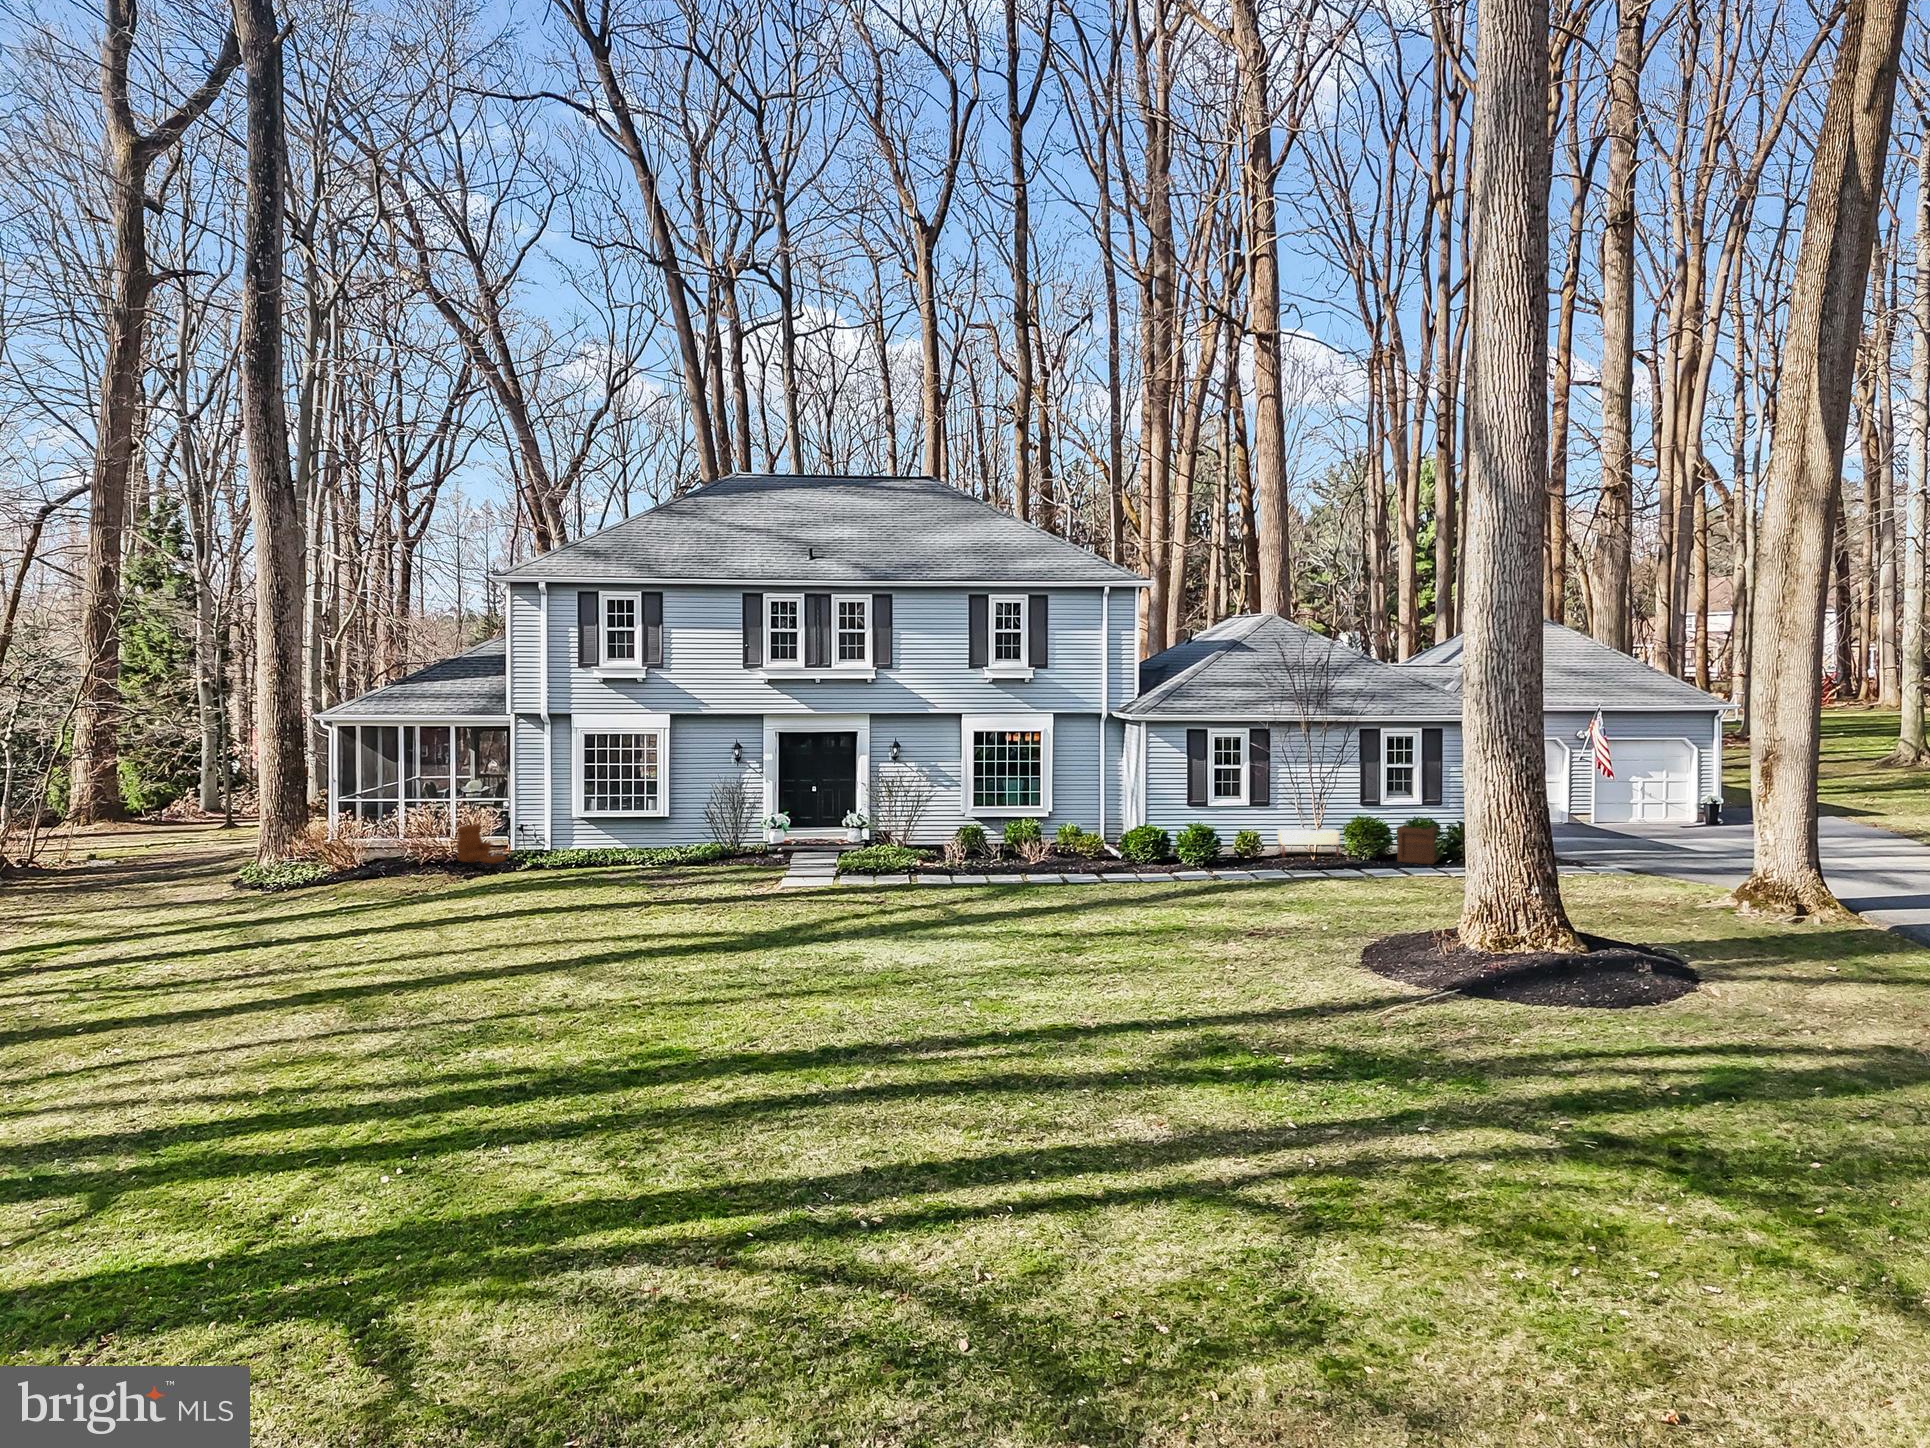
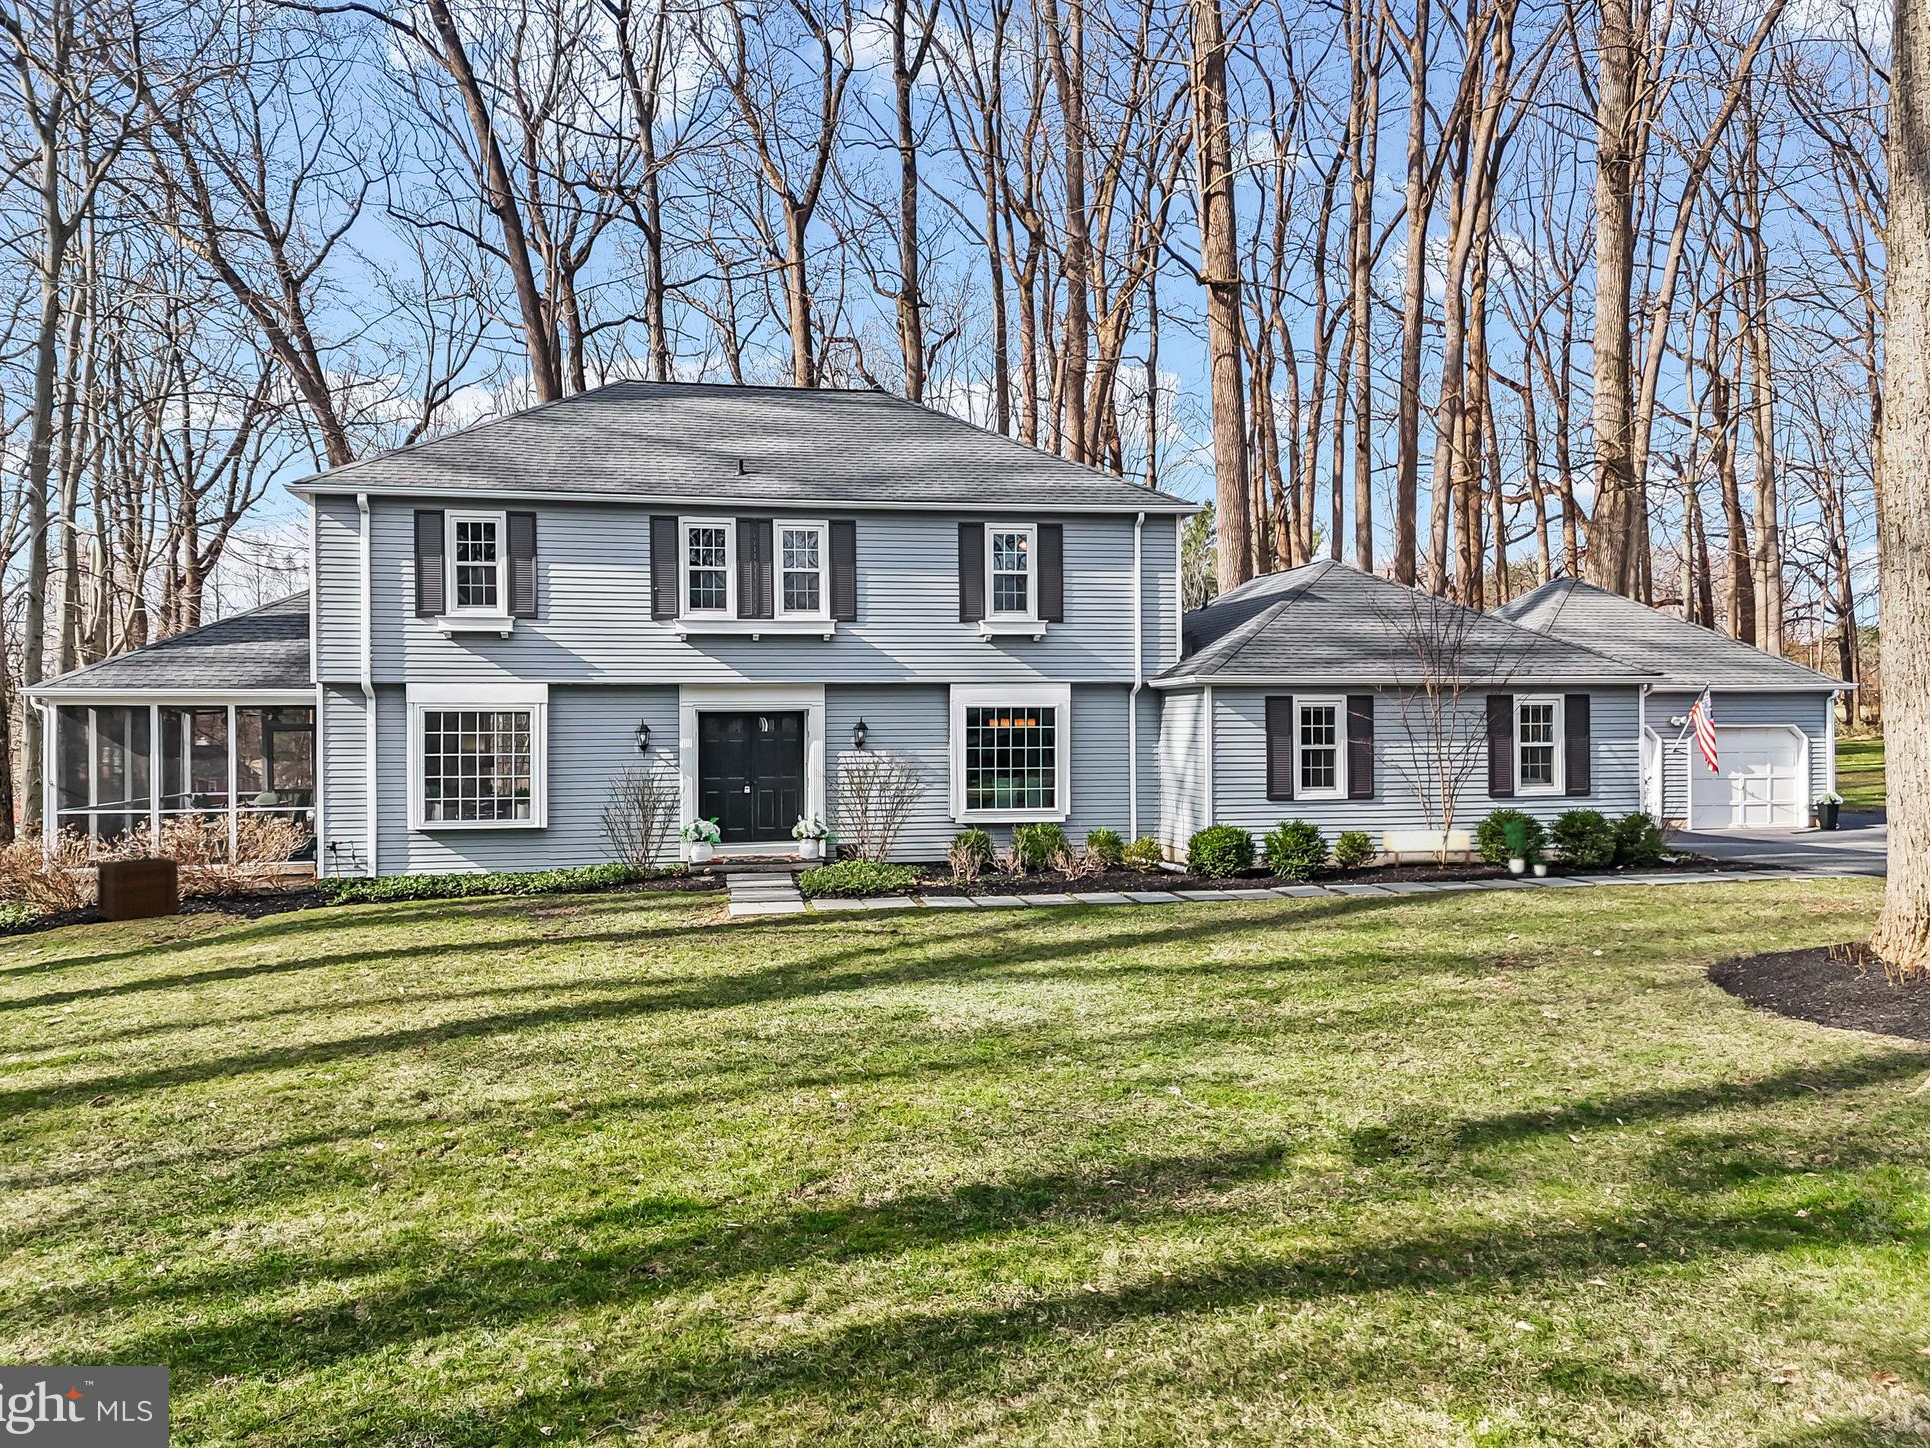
potted plant: none [1354,823,1386,866] -> present [1504,822,1551,876]
lounge chair: present [455,824,506,872] -> none [229,840,310,911]
wooden crate: present [1397,824,1439,864] -> present [97,857,178,921]

